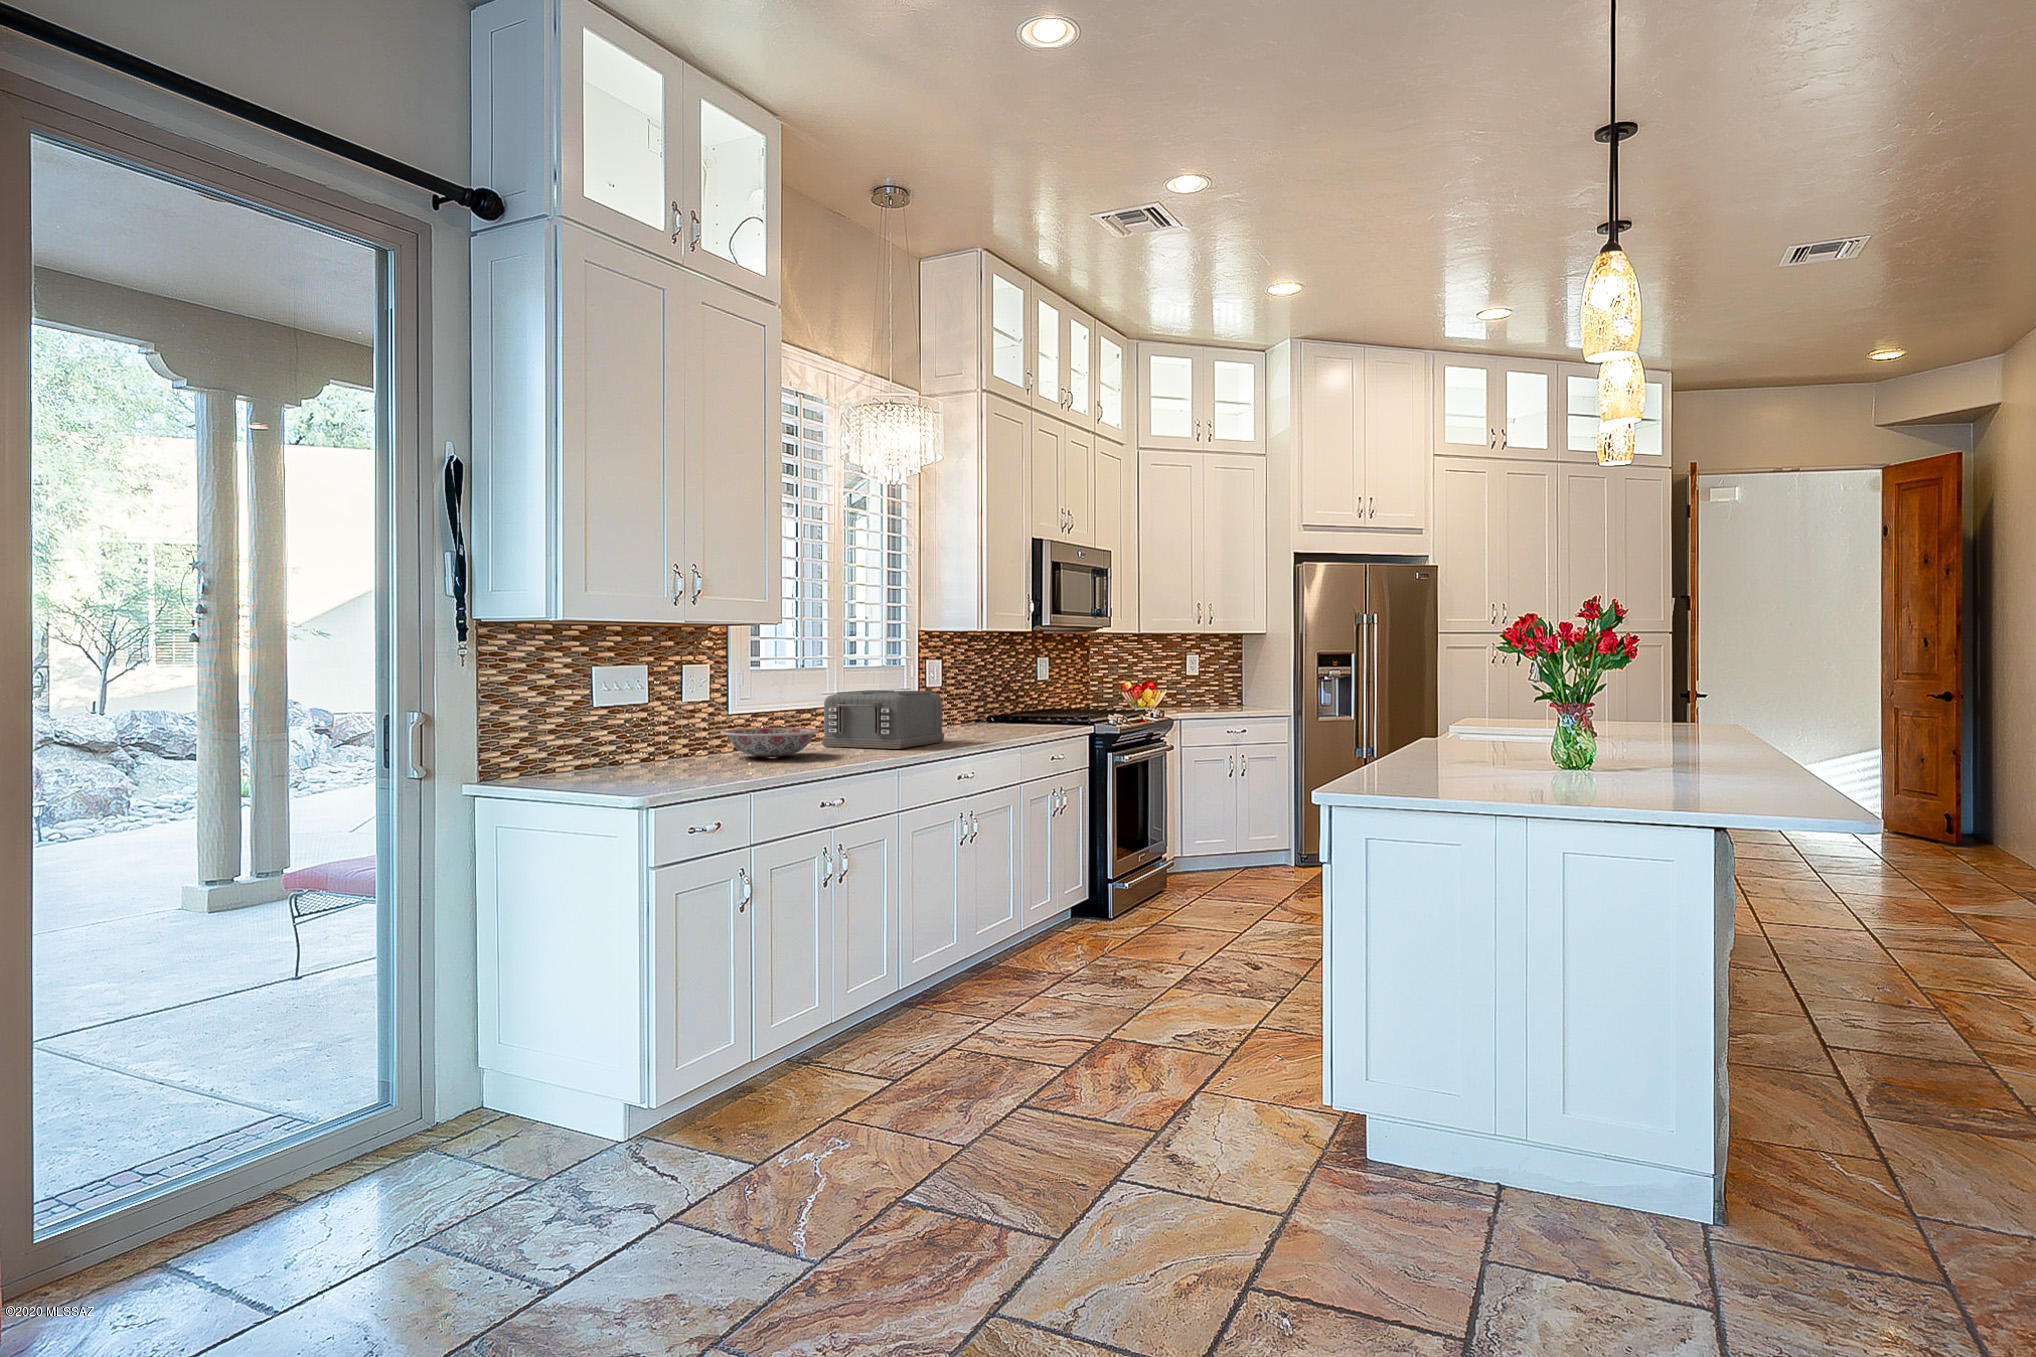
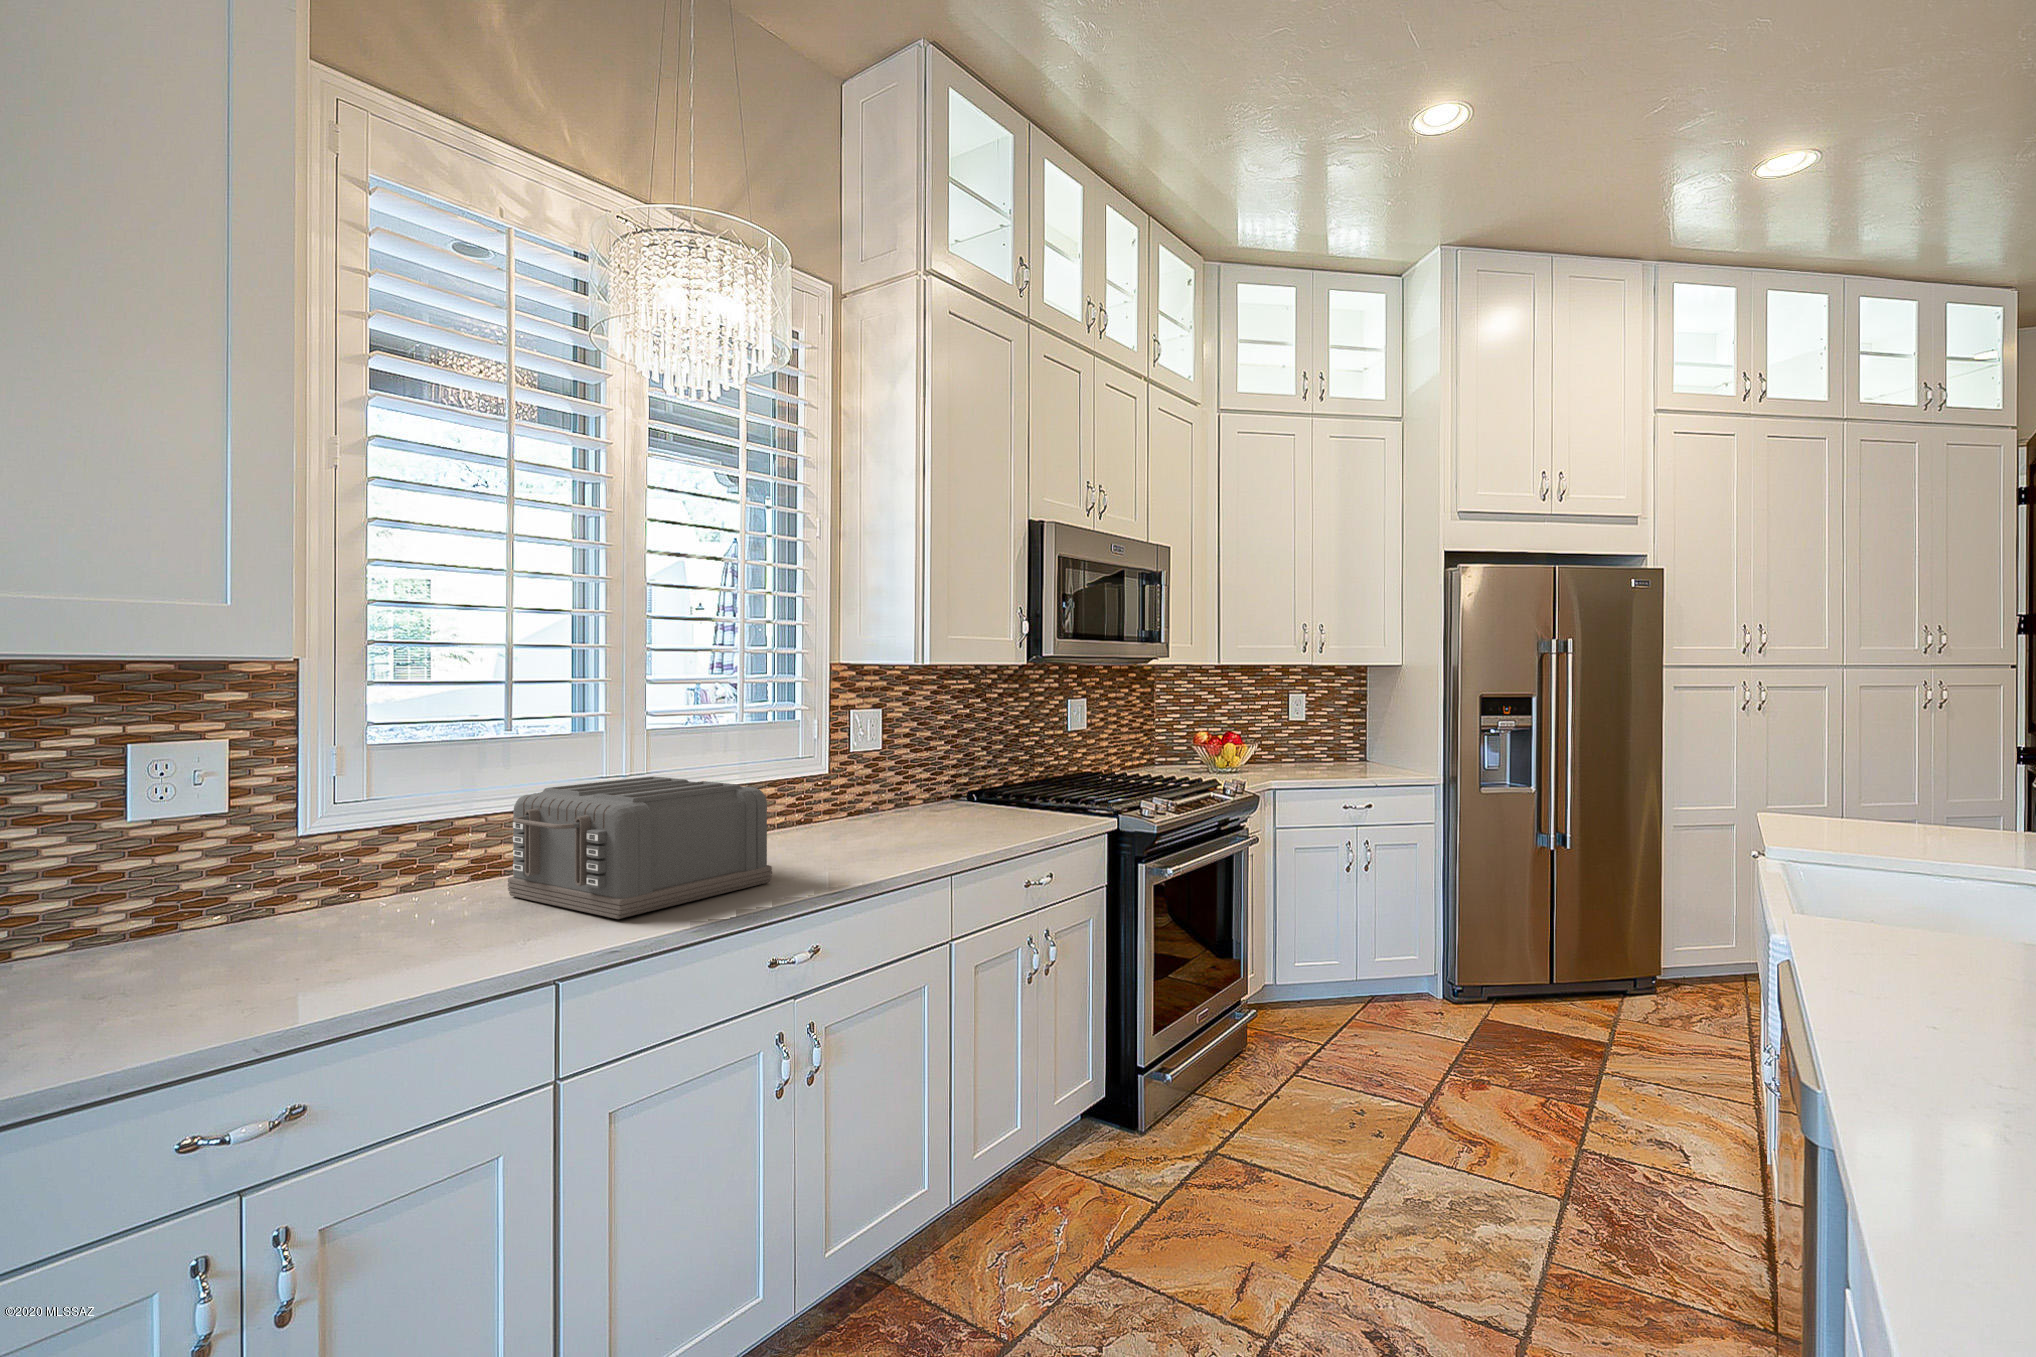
ceramic bowl: present [722,728,819,757] -> none [126,873,399,961]

